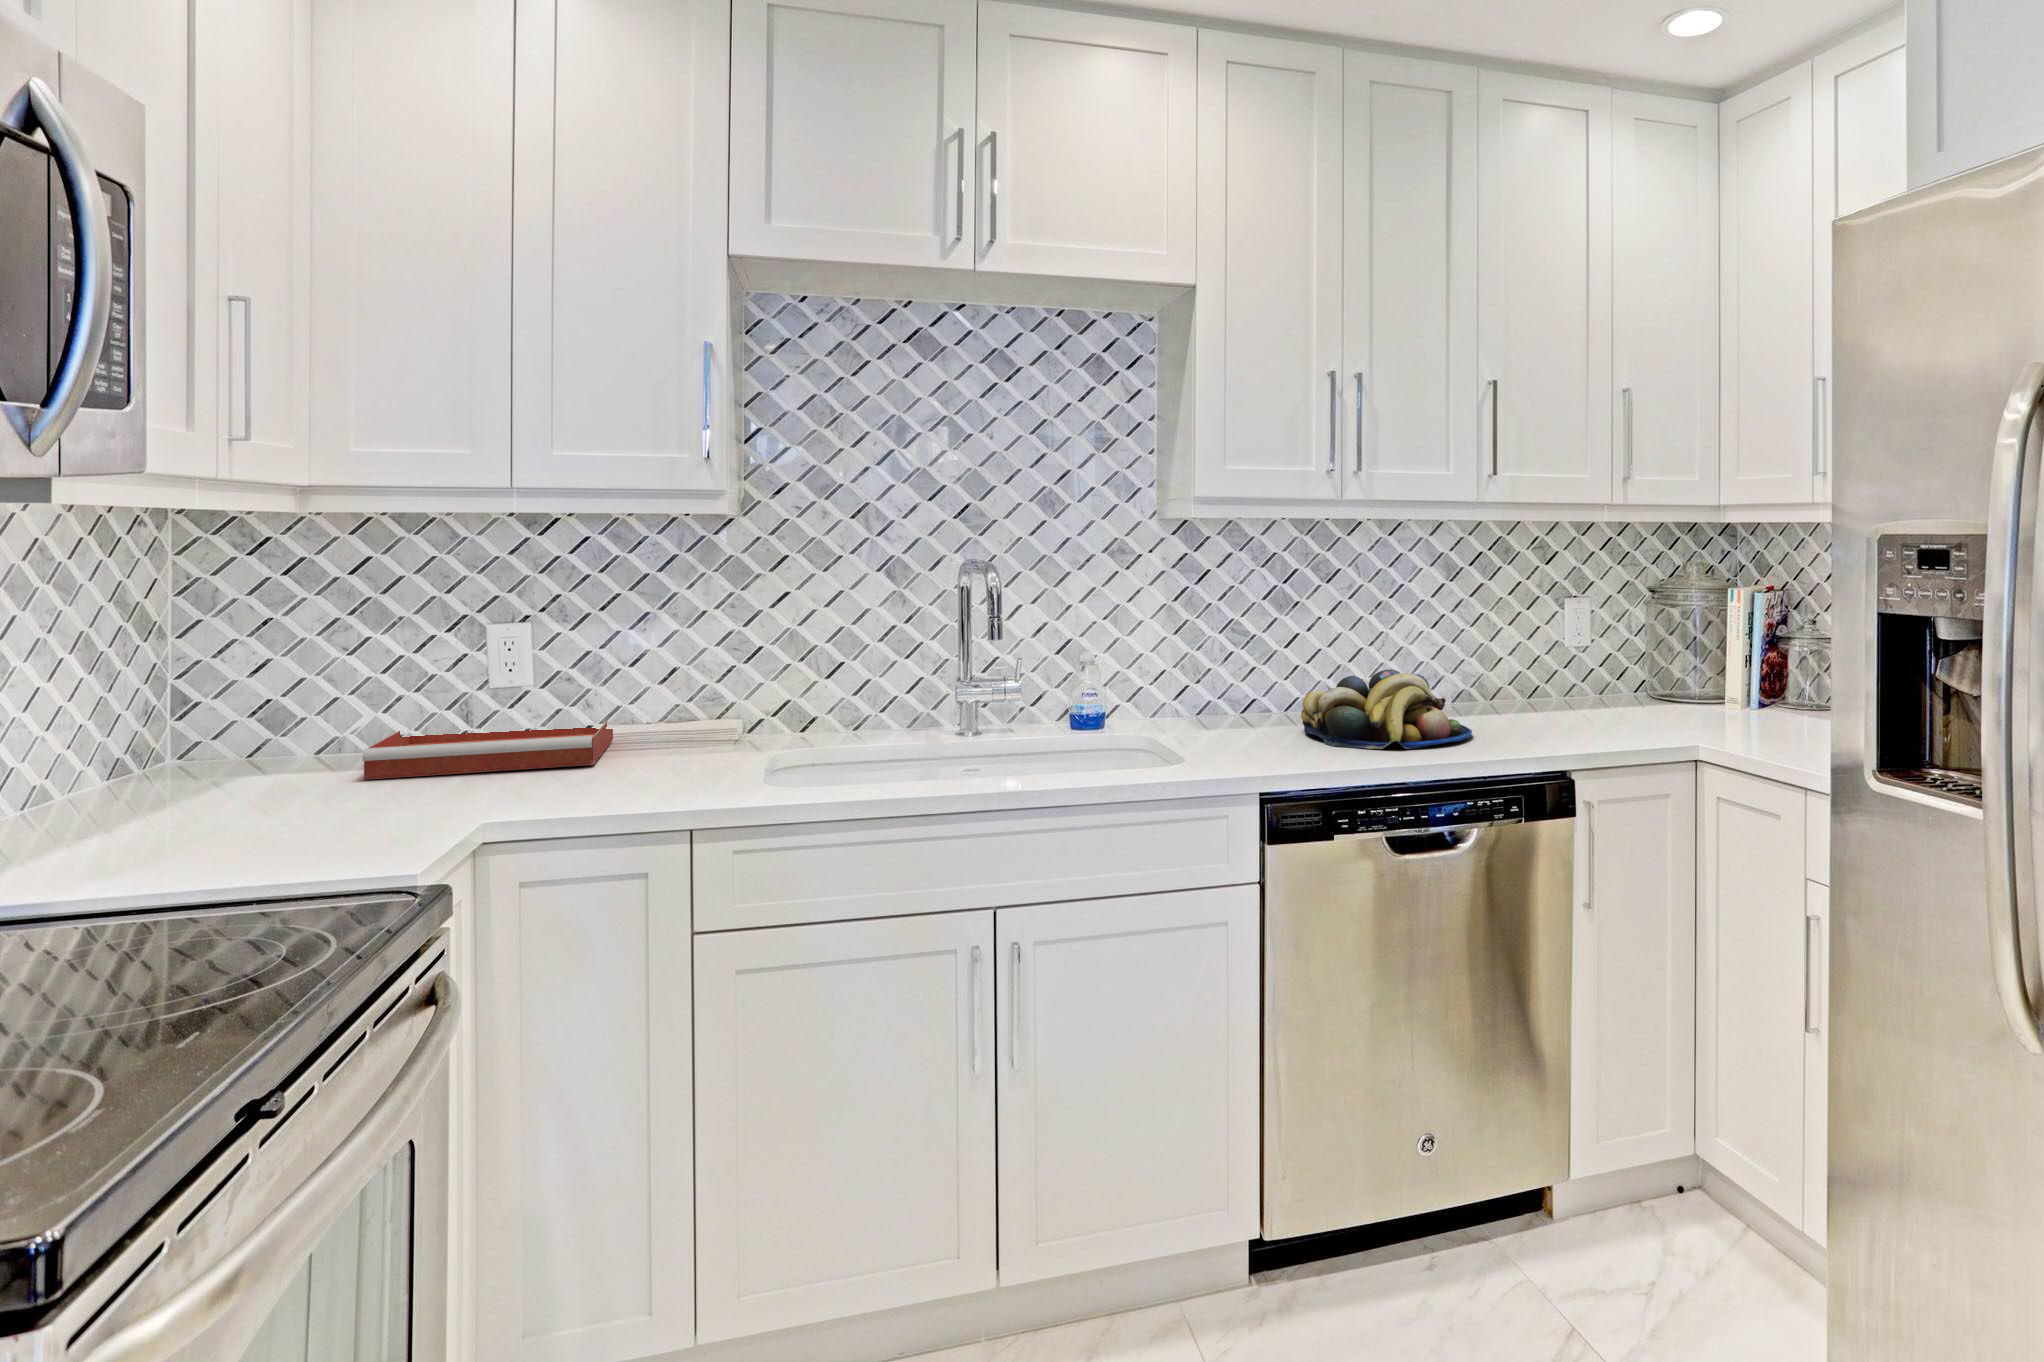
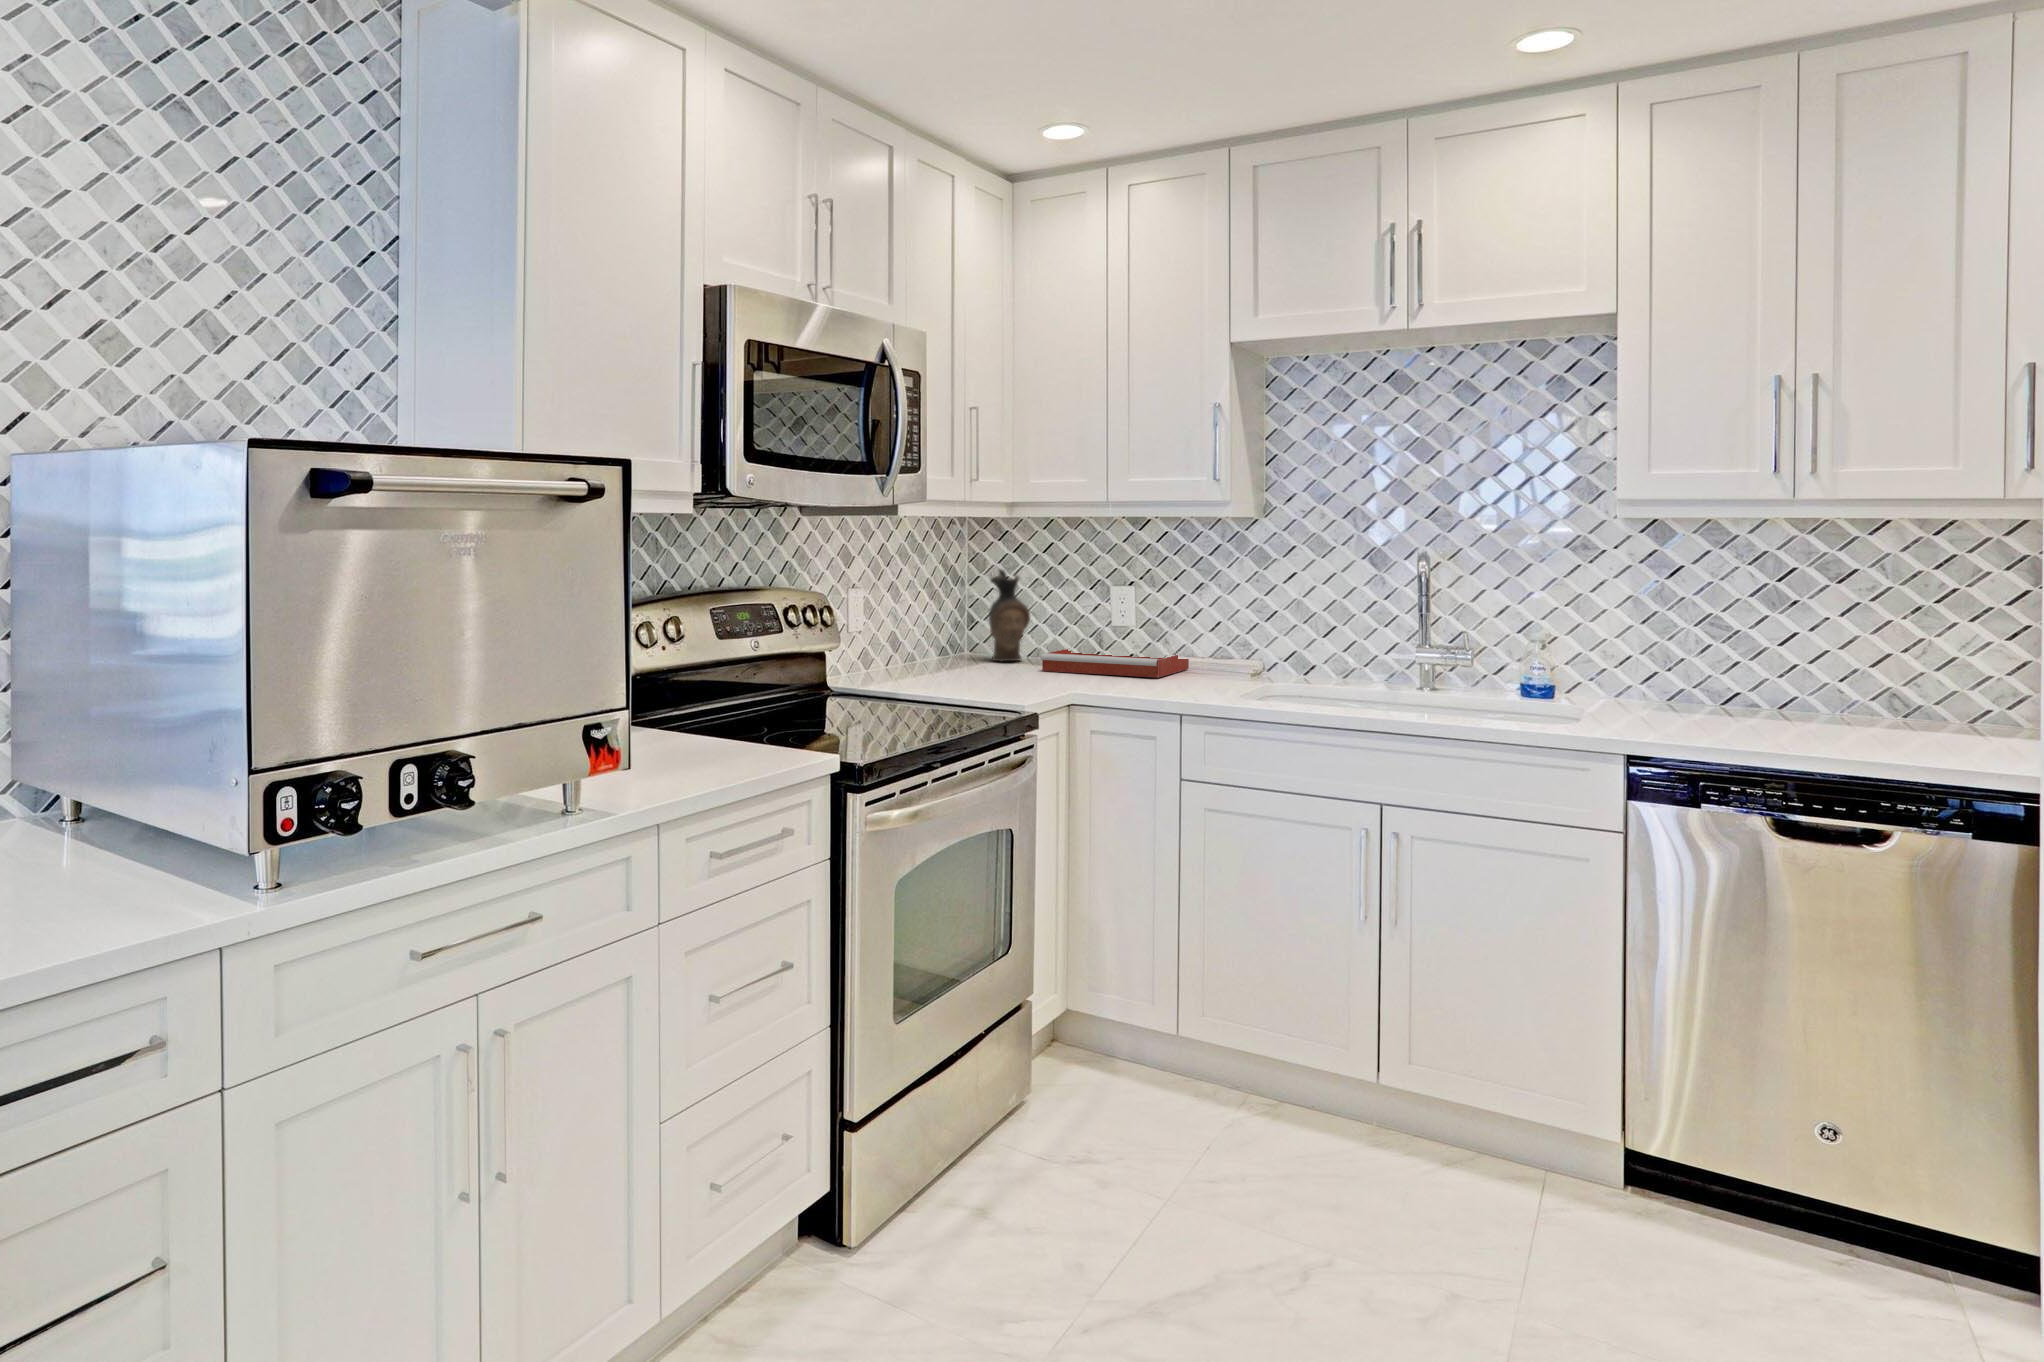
ceramic pitcher: none [223,593,316,770] -> present [989,570,1030,661]
fruit bowl: present [1301,669,1472,749] -> none [1751,674,1972,748]

